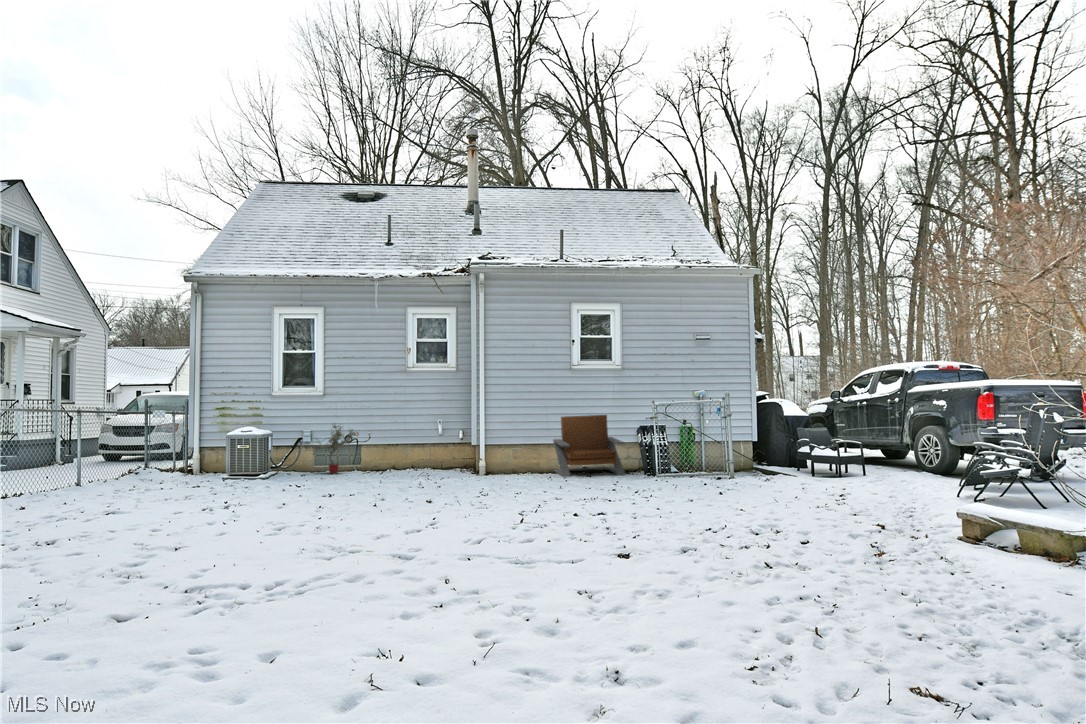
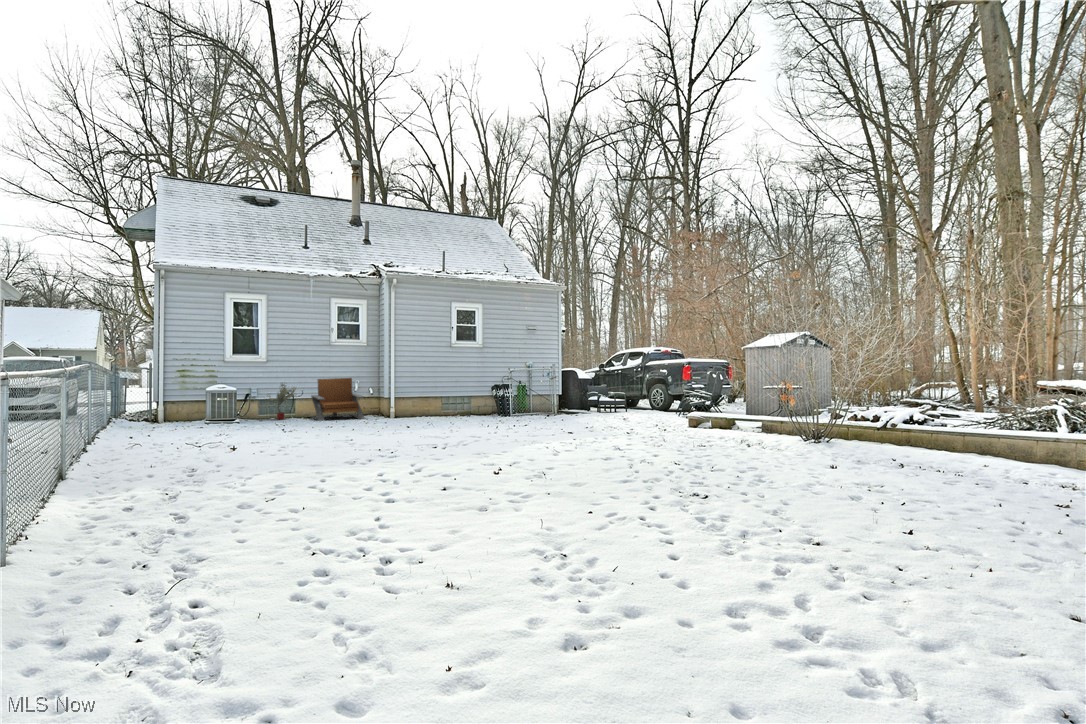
lounge chair: present [553,415,625,477] -> present [311,378,364,421]

